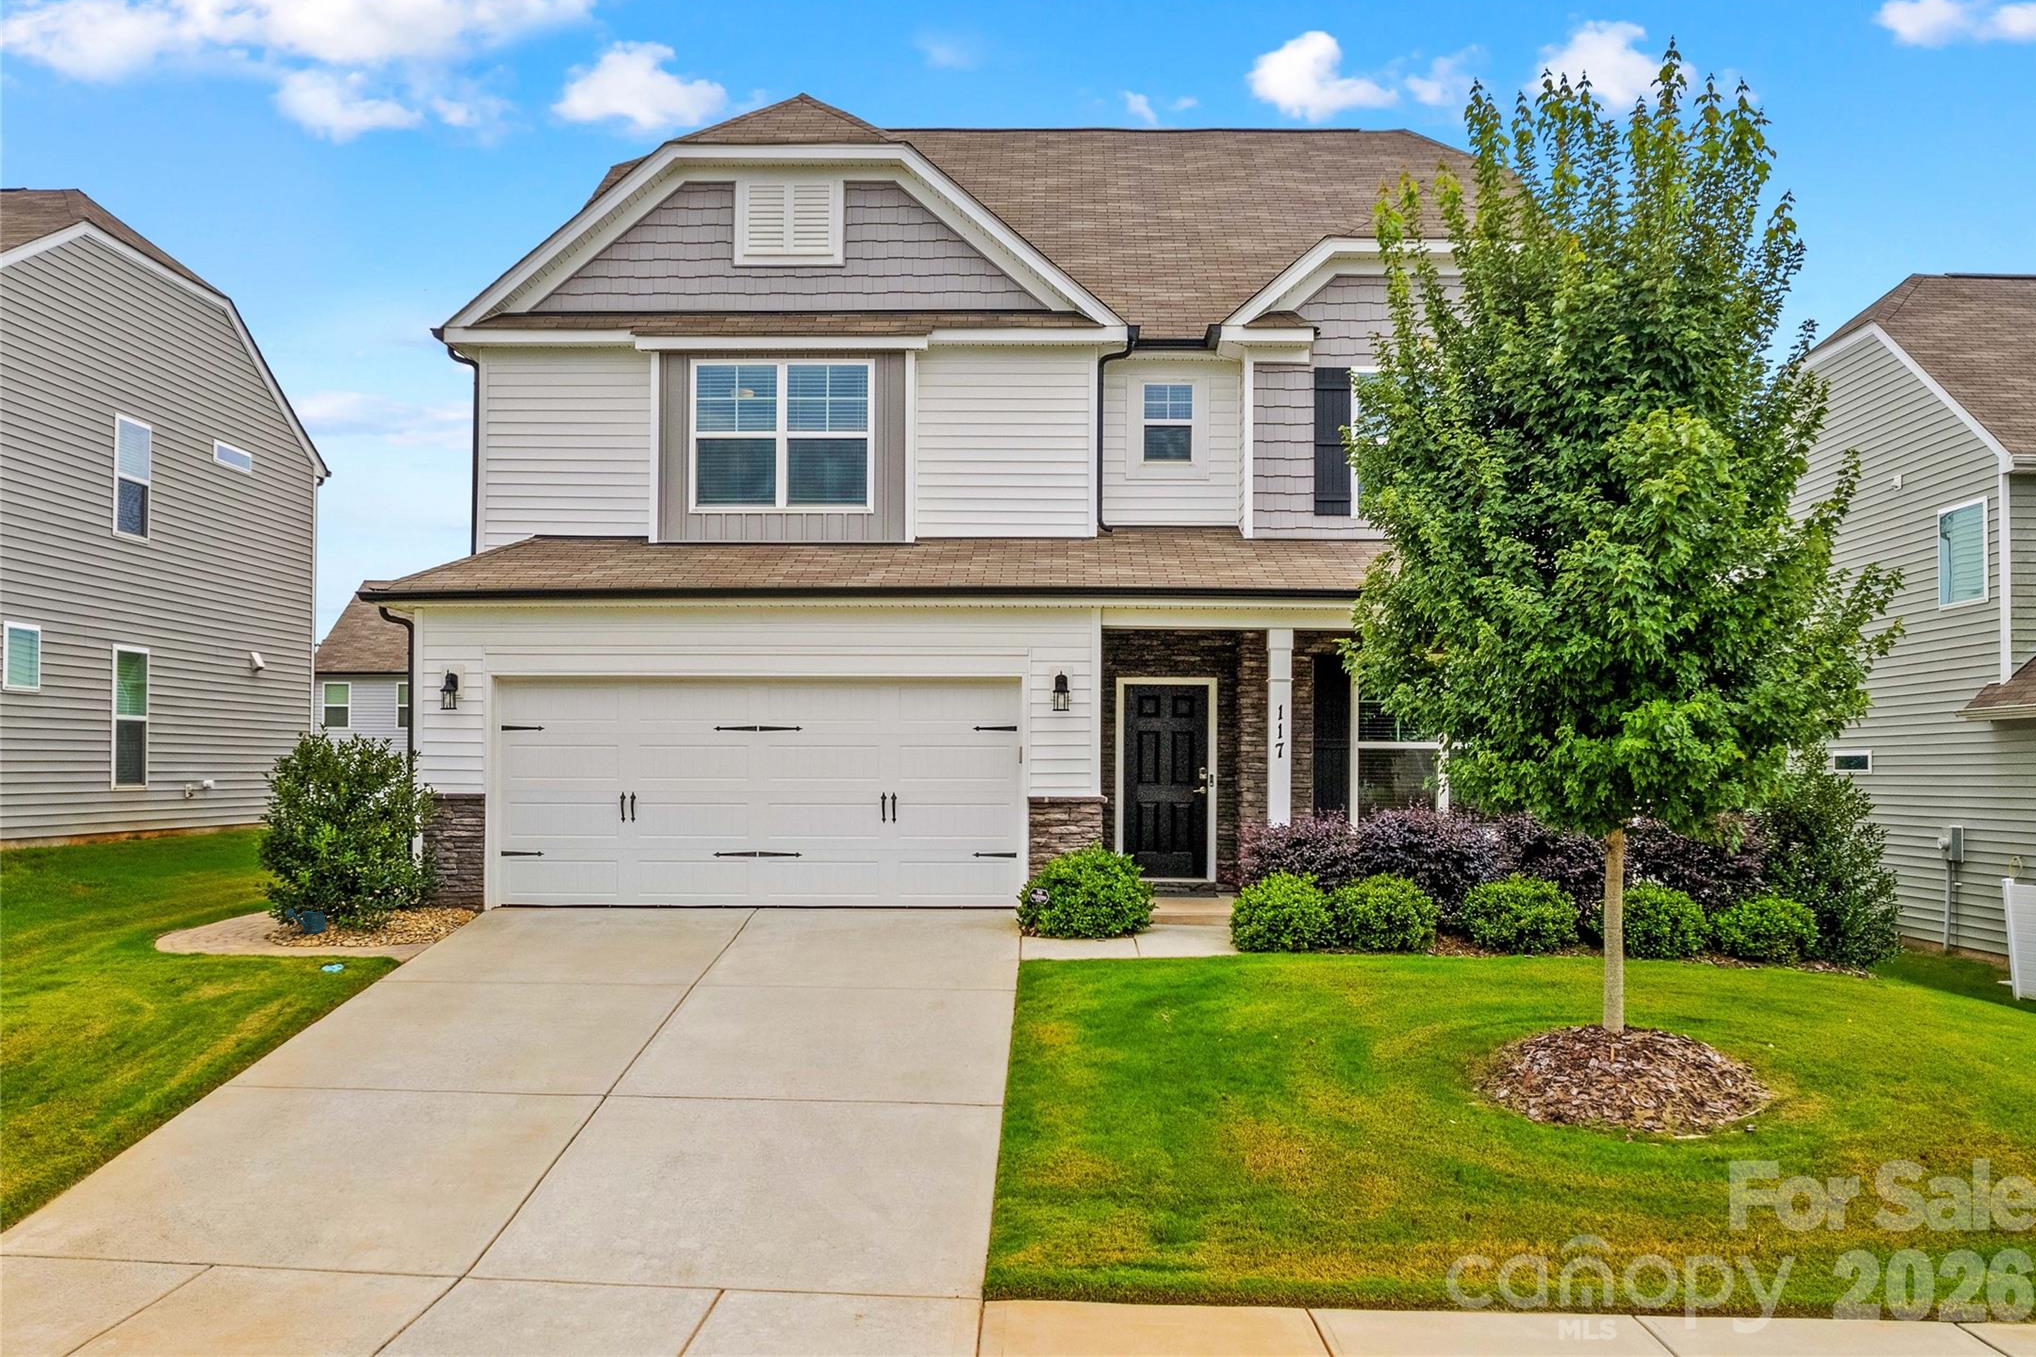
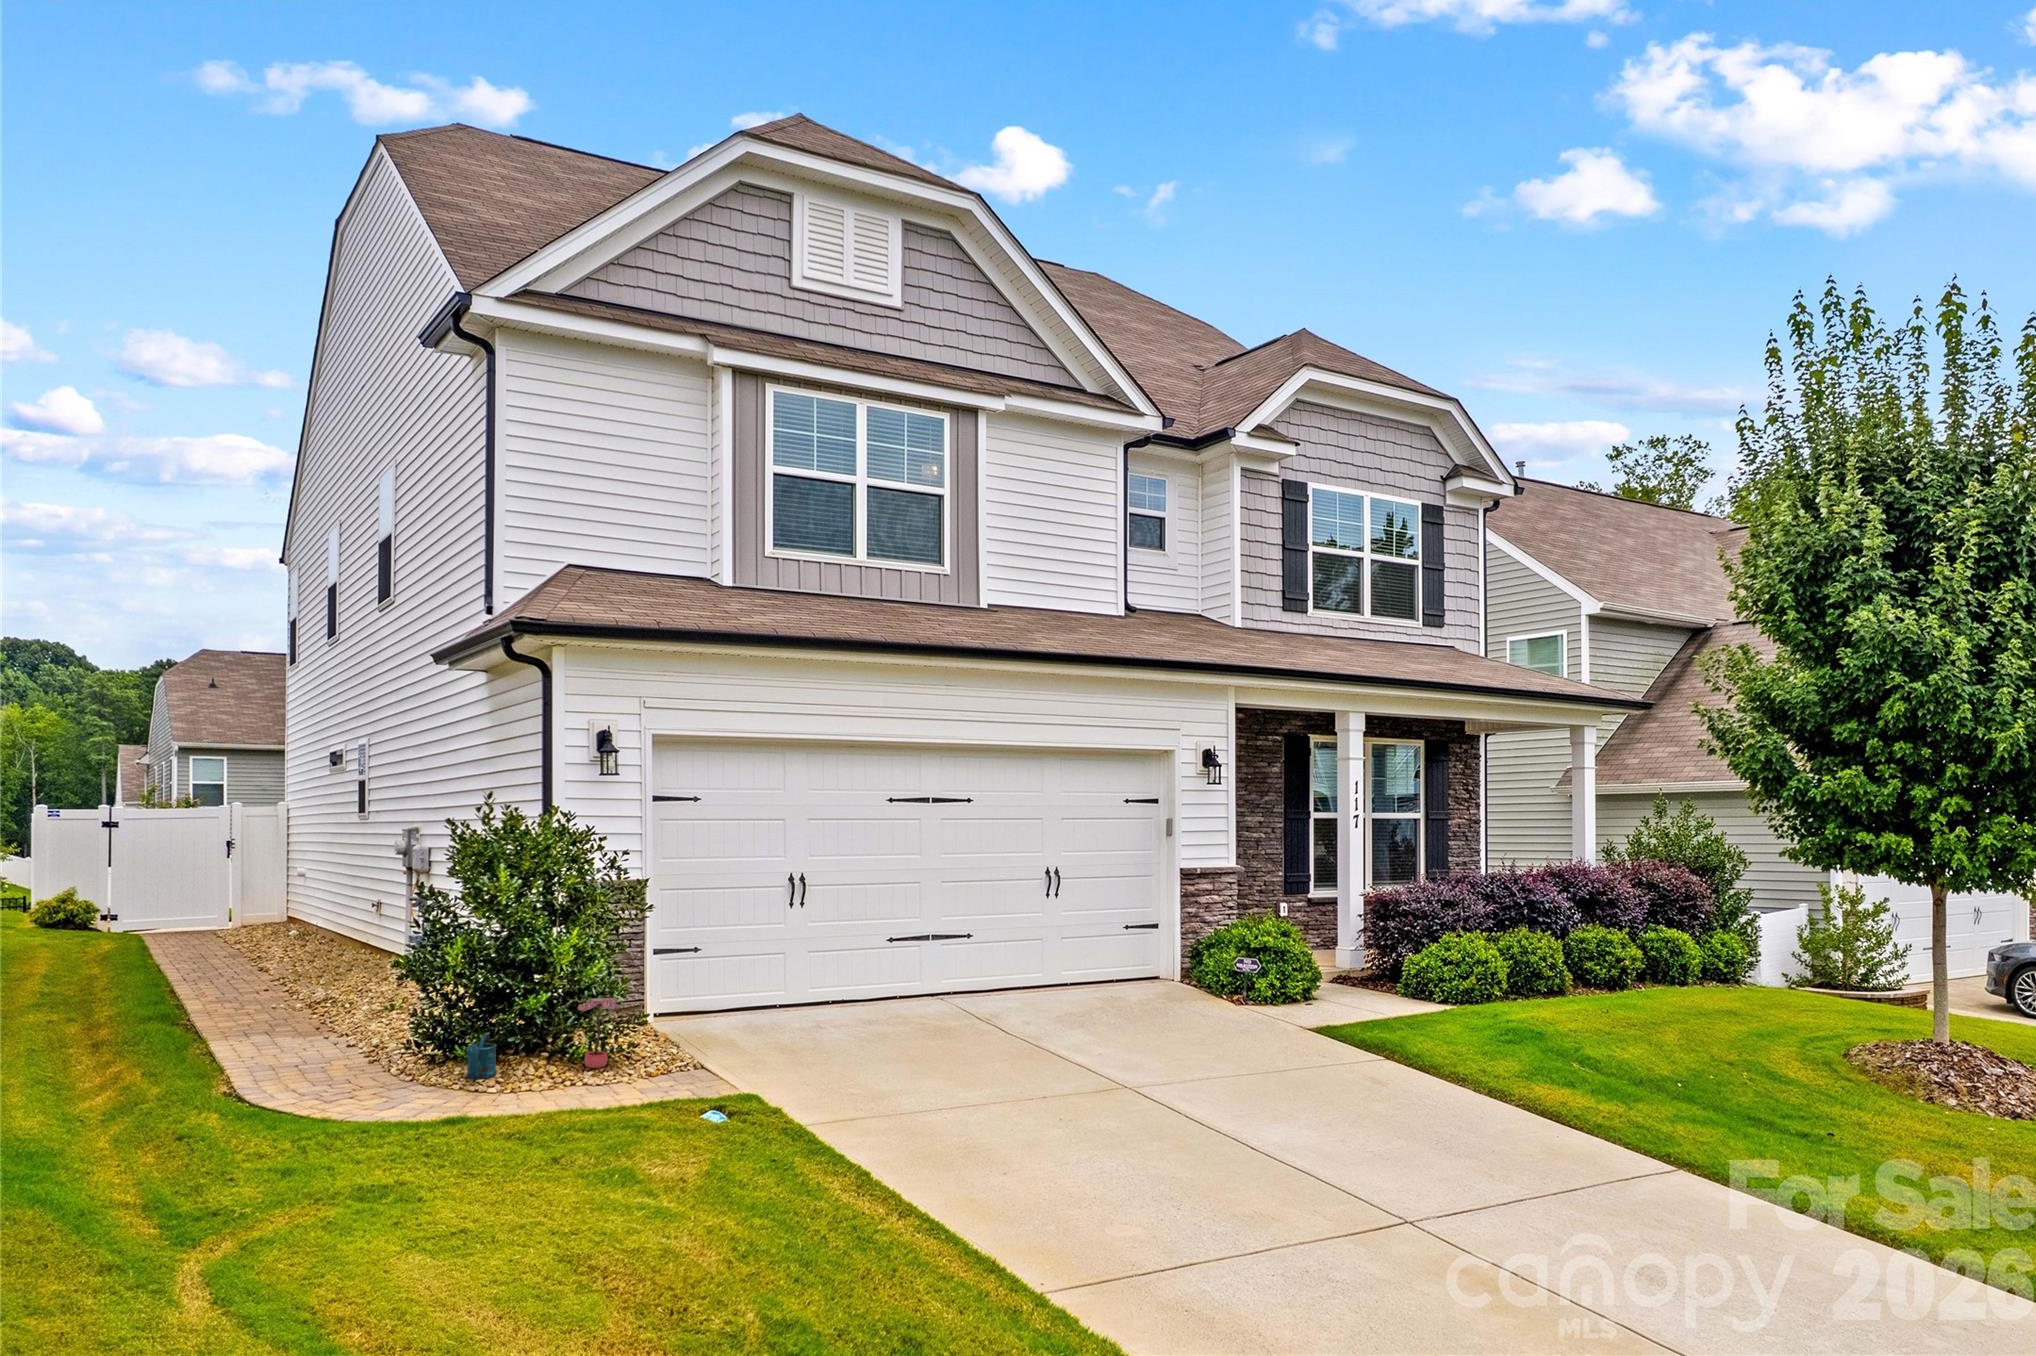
potted plant: none [375,882,418,934] -> present [578,998,620,1068]

